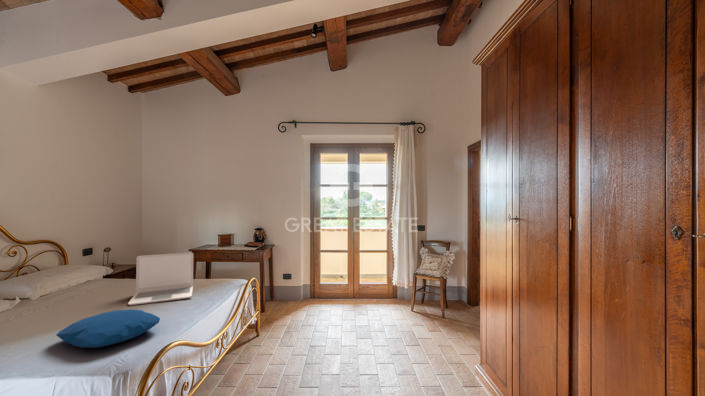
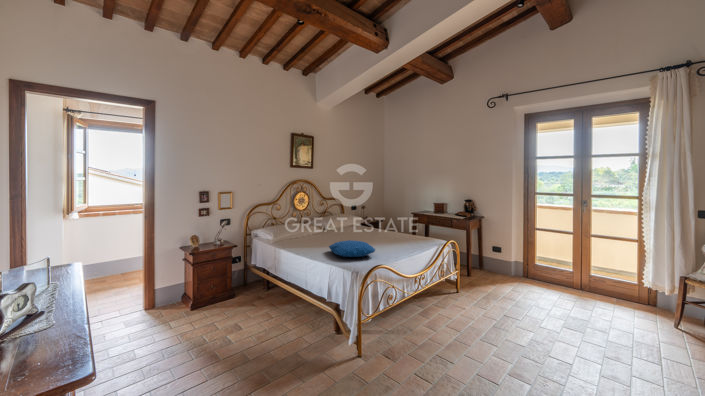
laptop: present [128,252,193,305] -> none [366,212,406,245]

